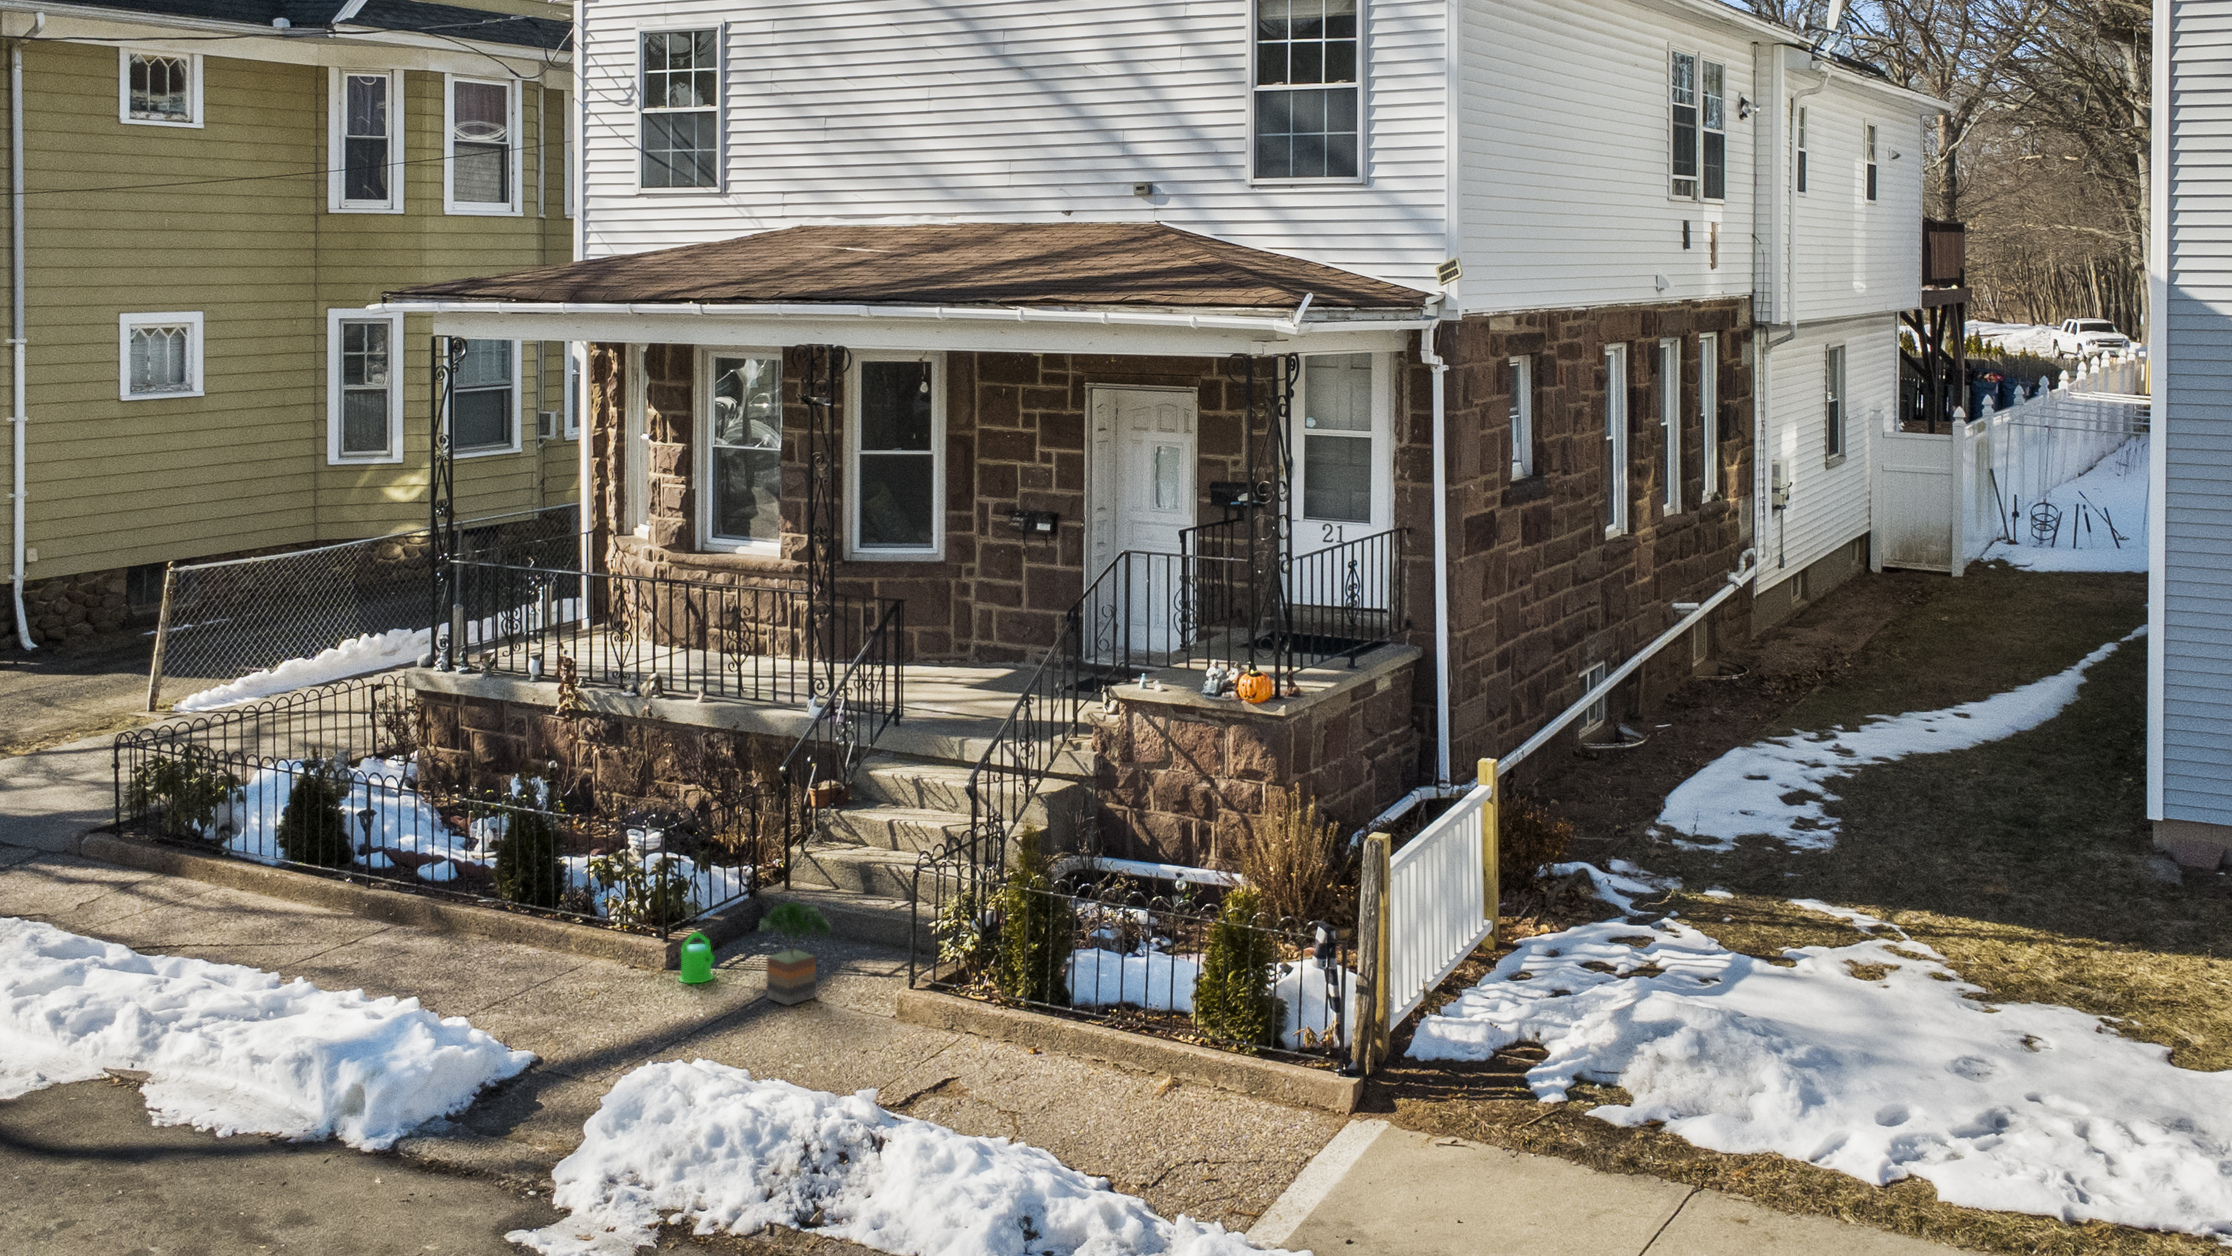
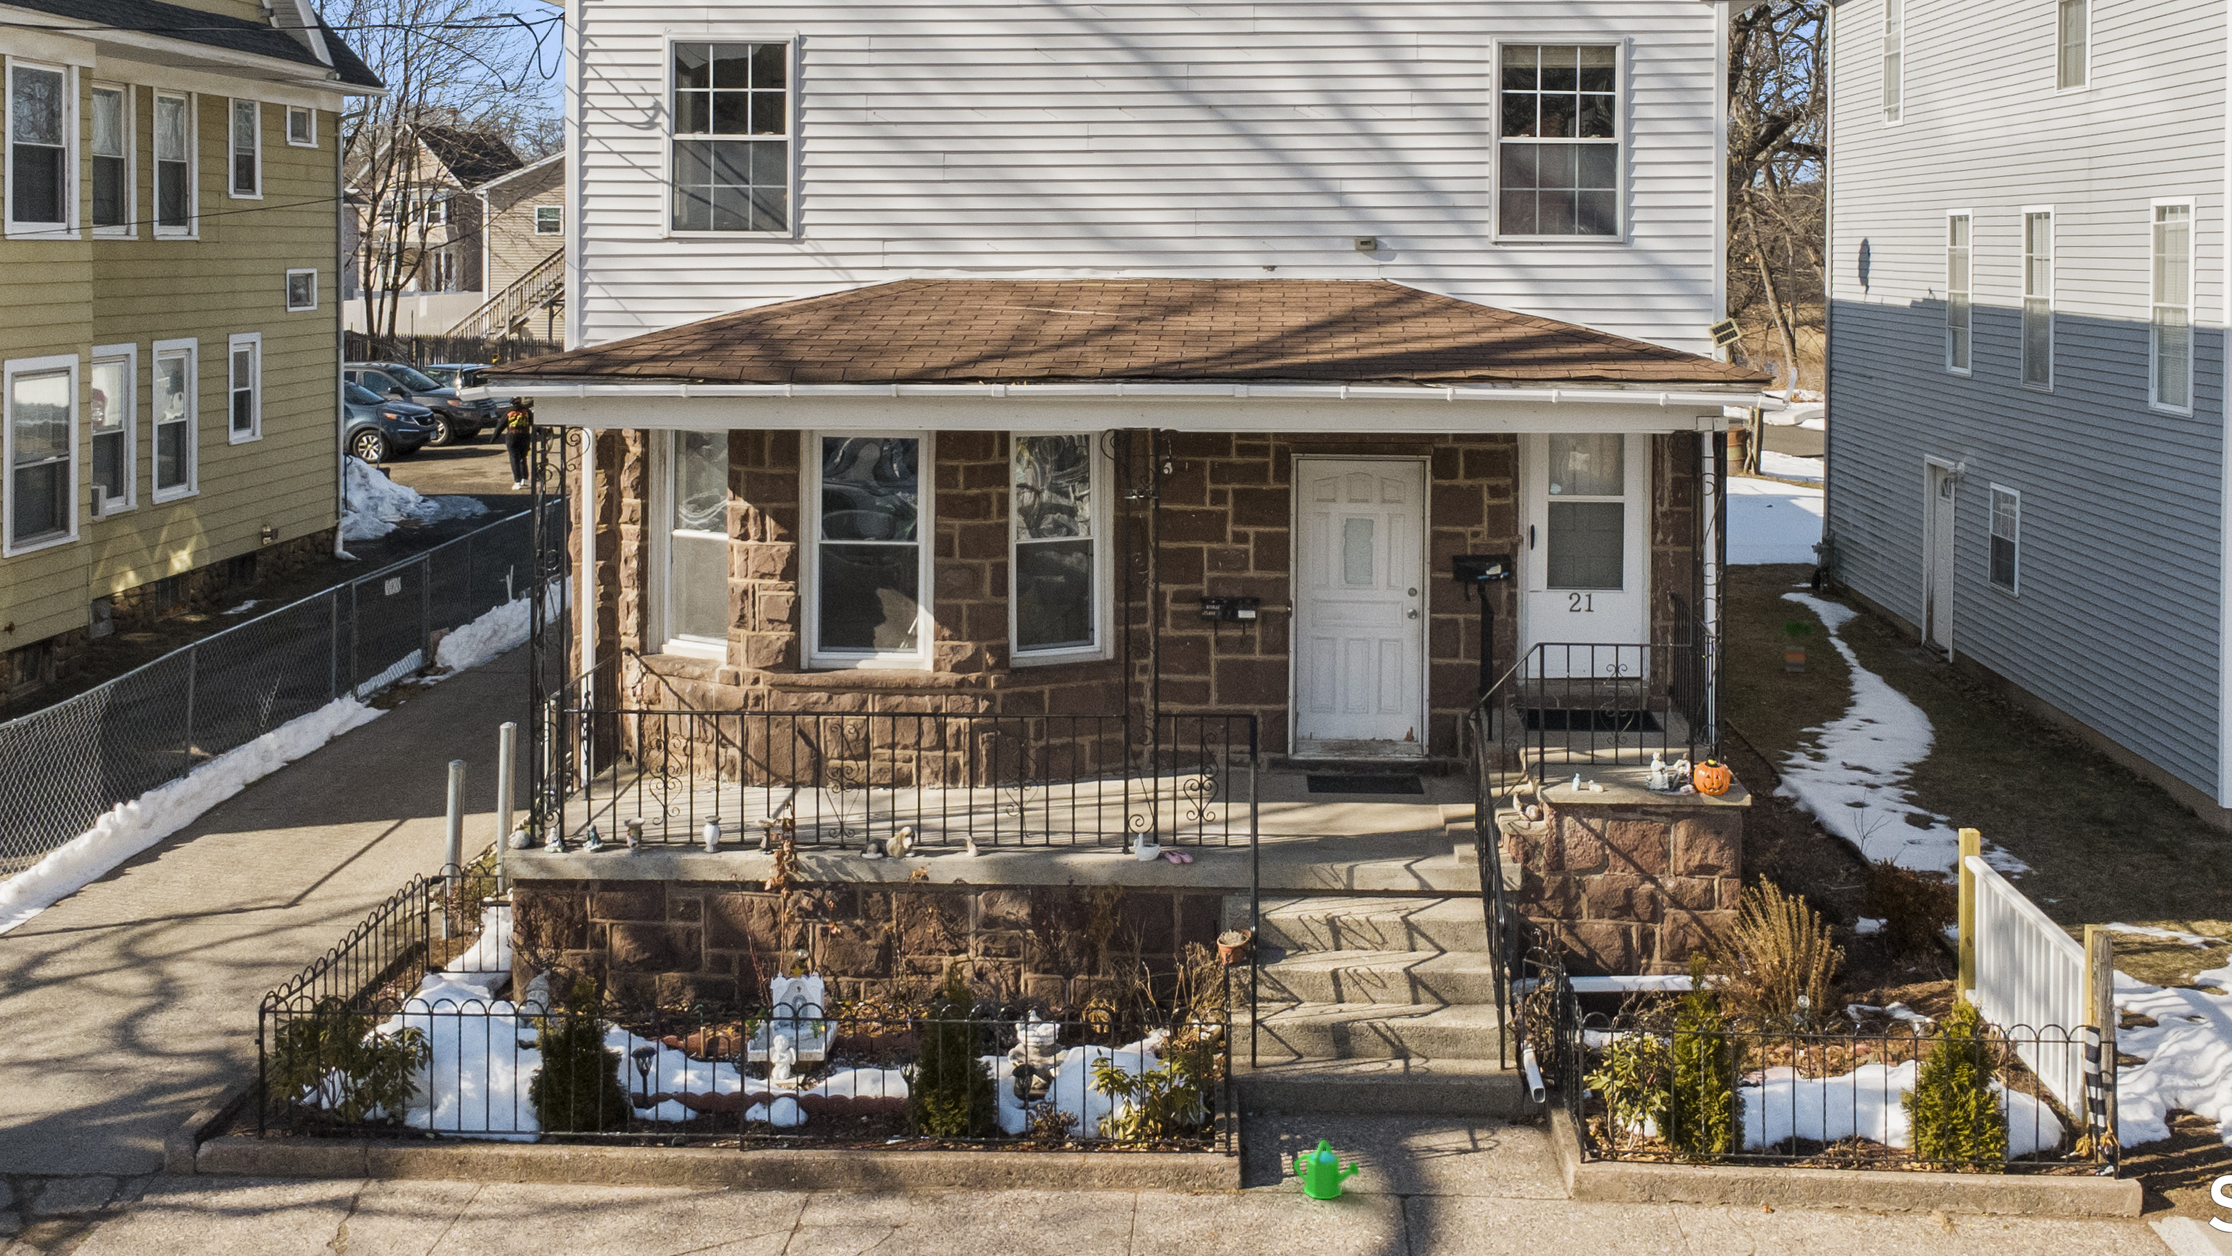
potted tree: present [760,902,830,1005] -> present [1780,621,1813,672]

